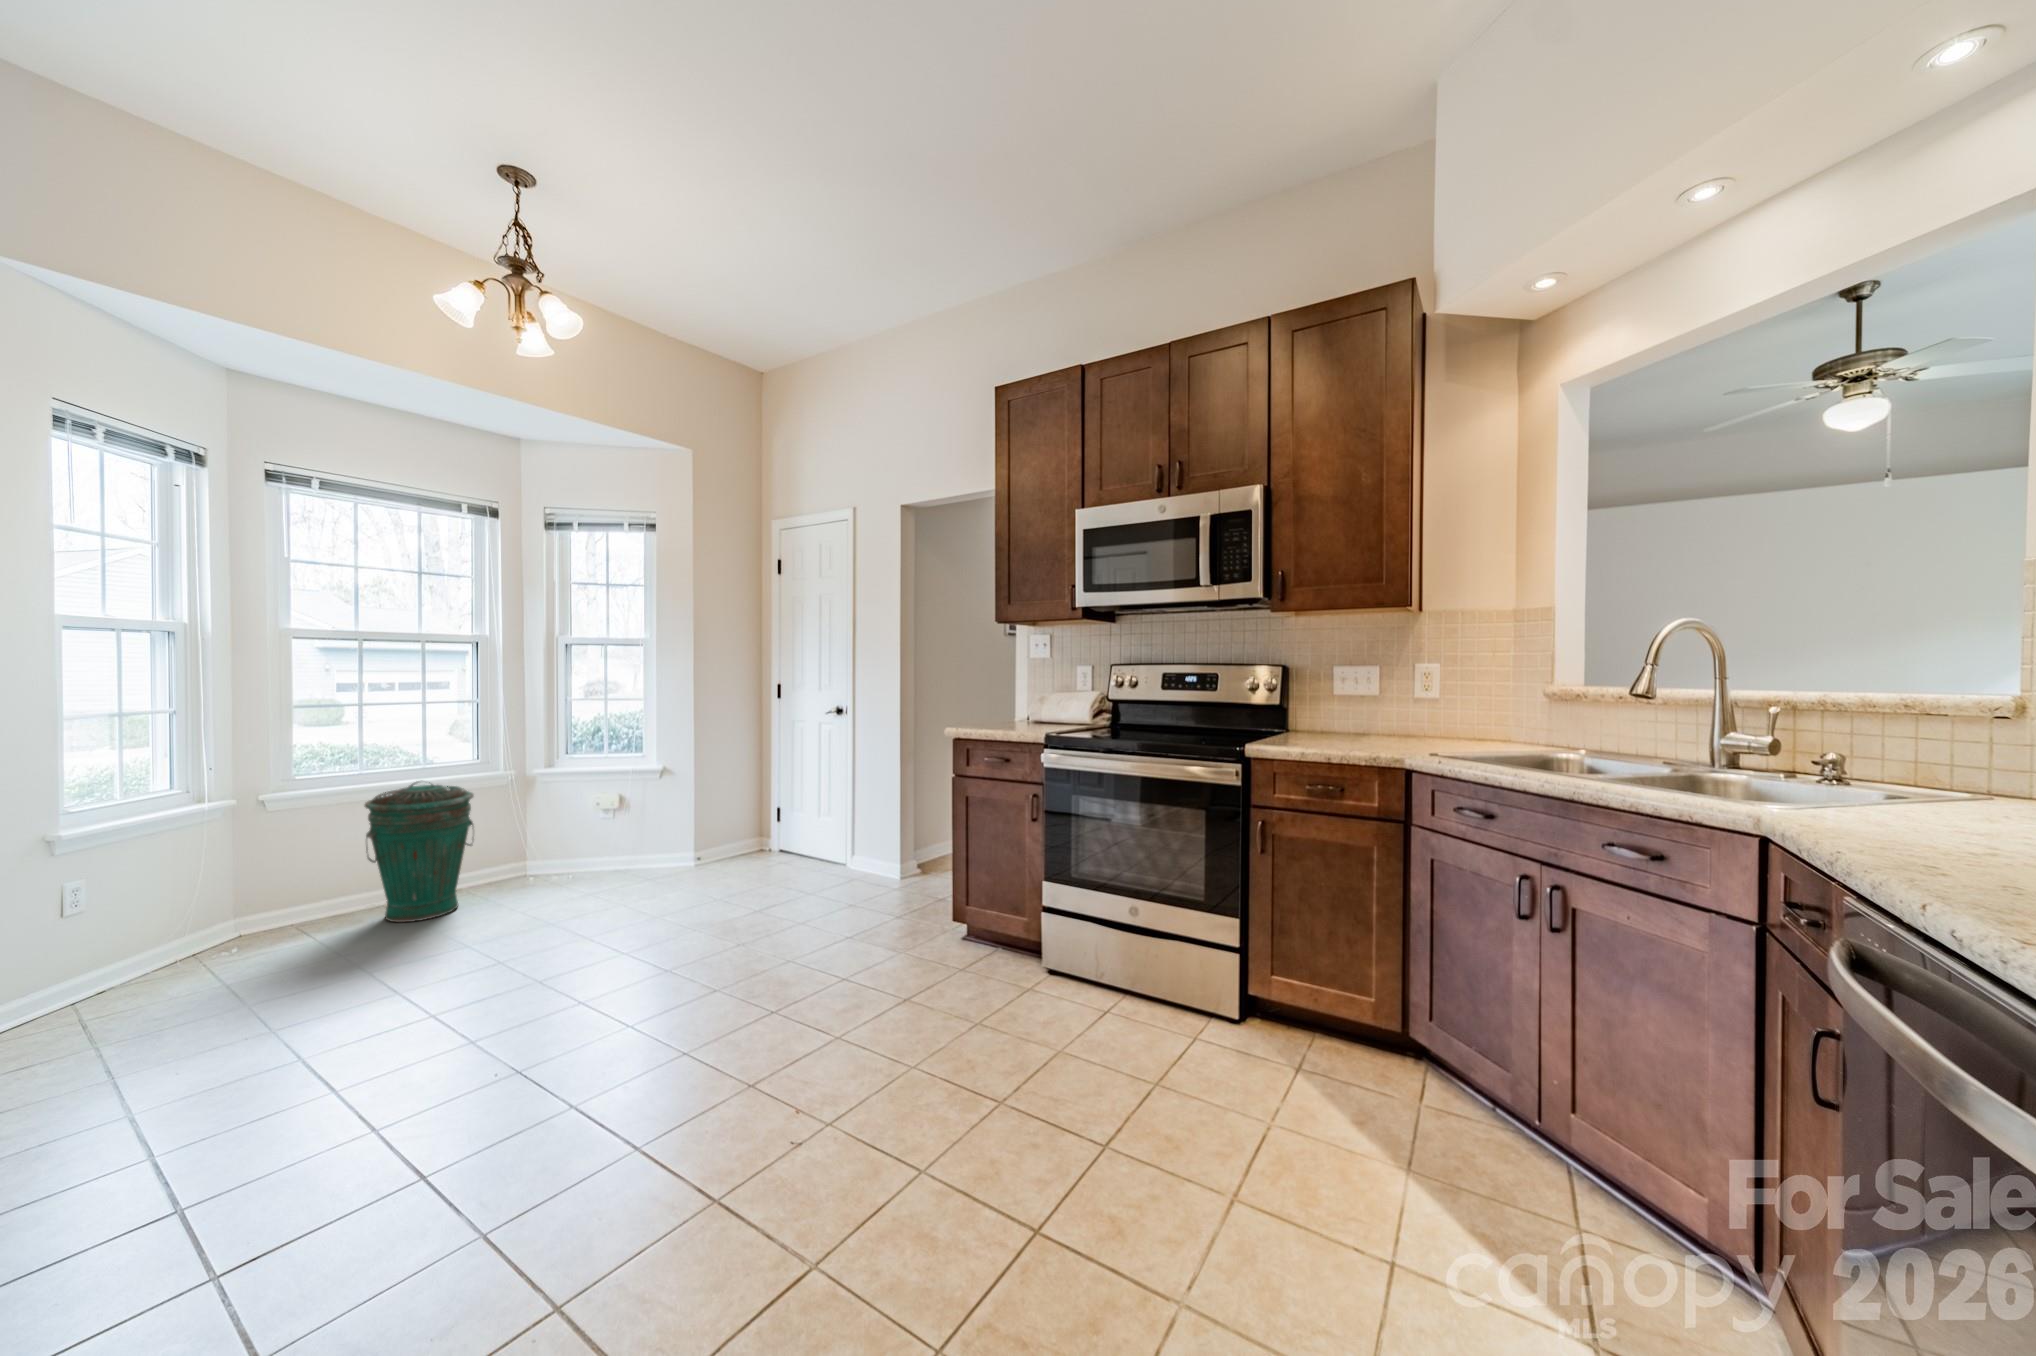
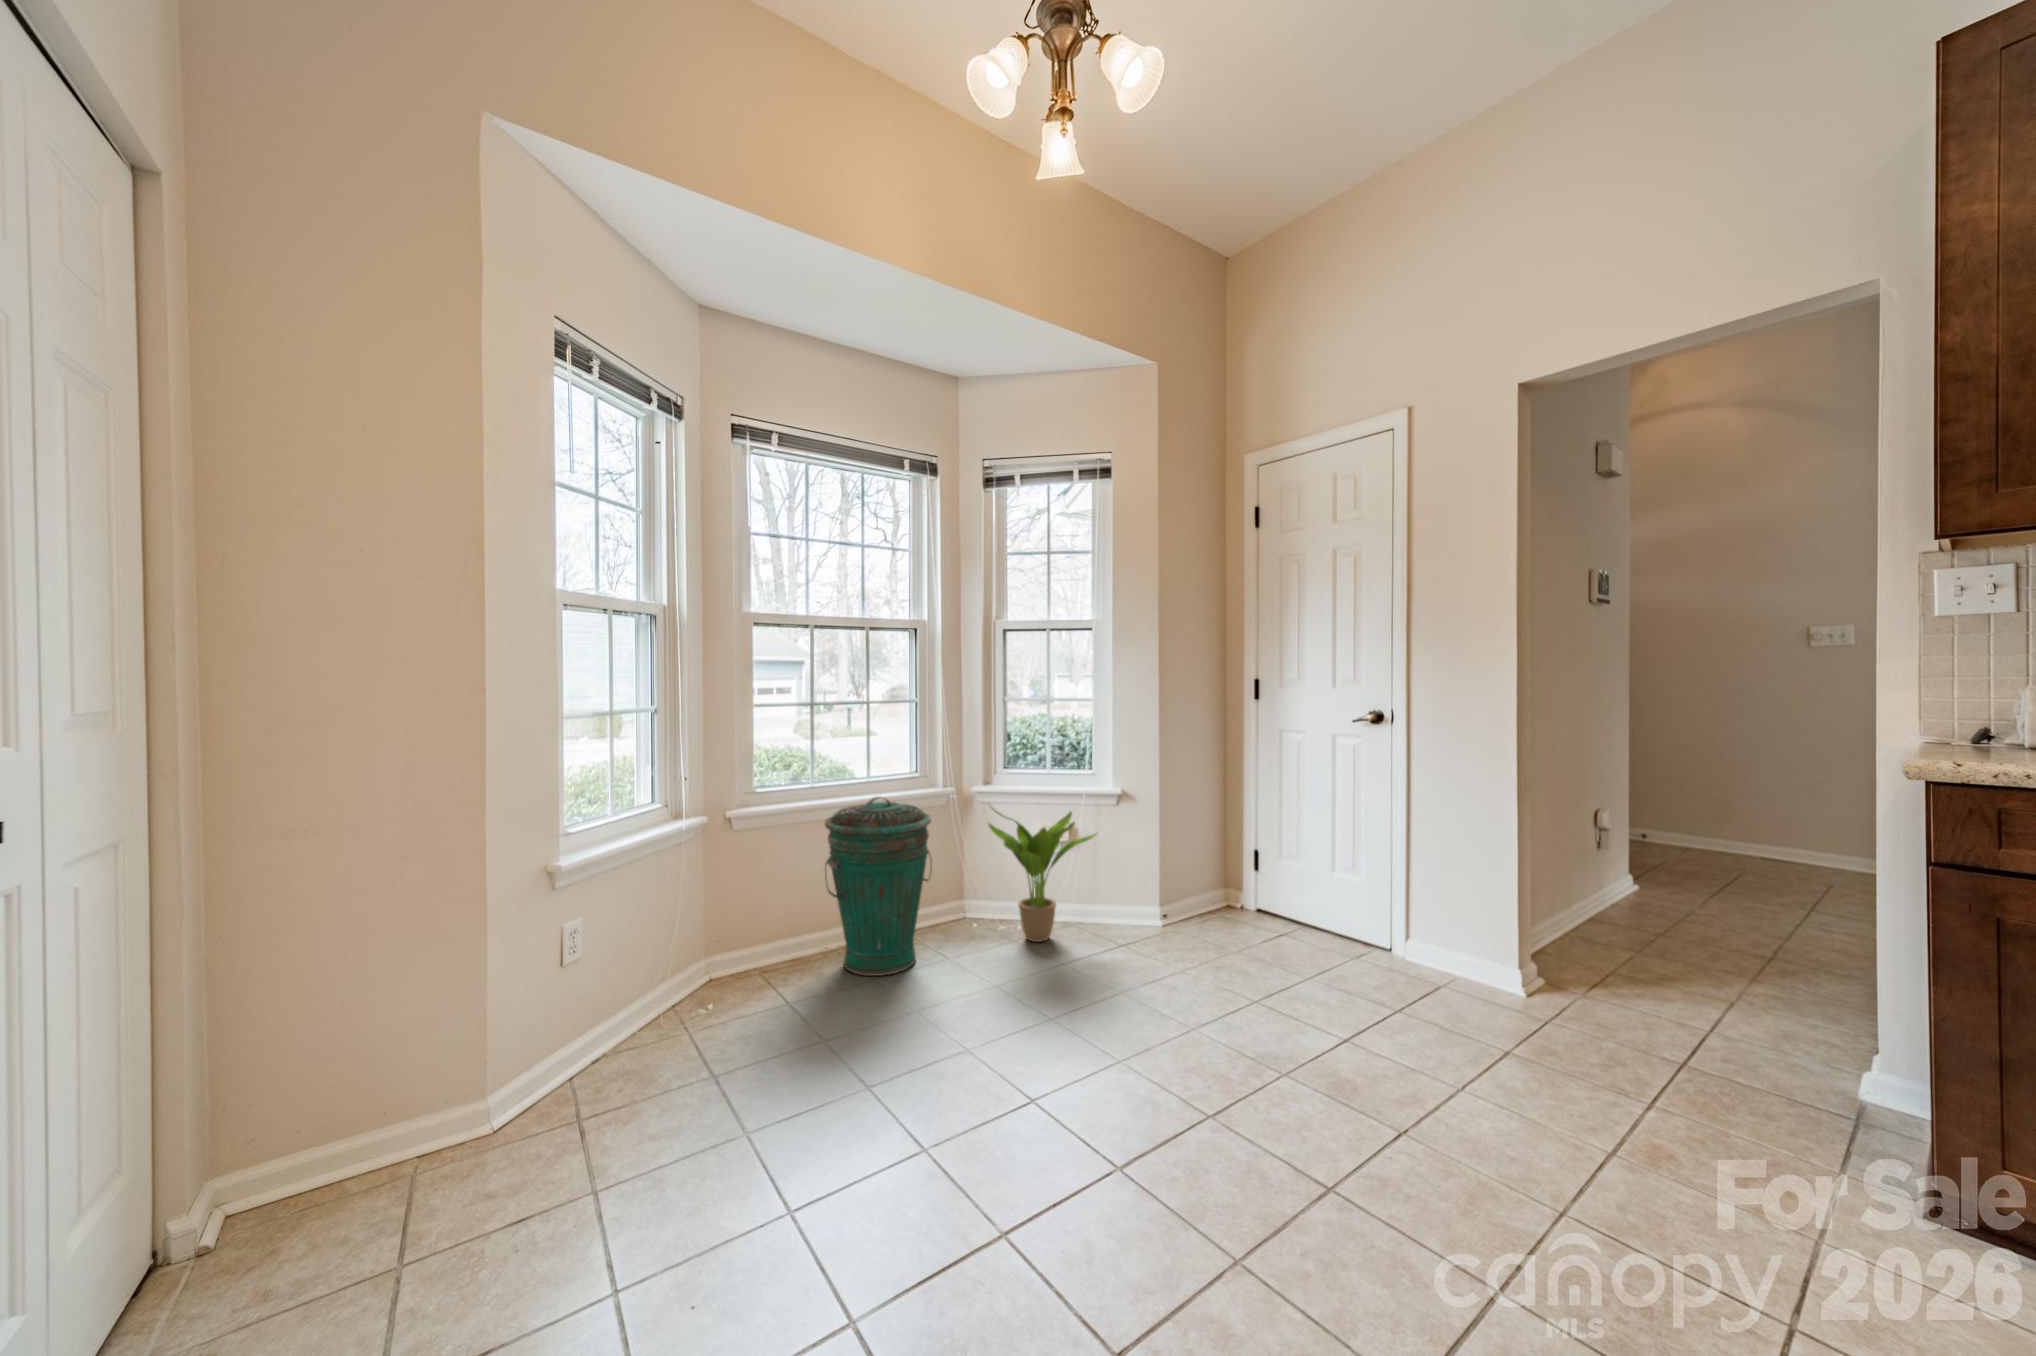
potted plant: none [531,782,636,888] -> present [989,809,1097,942]

